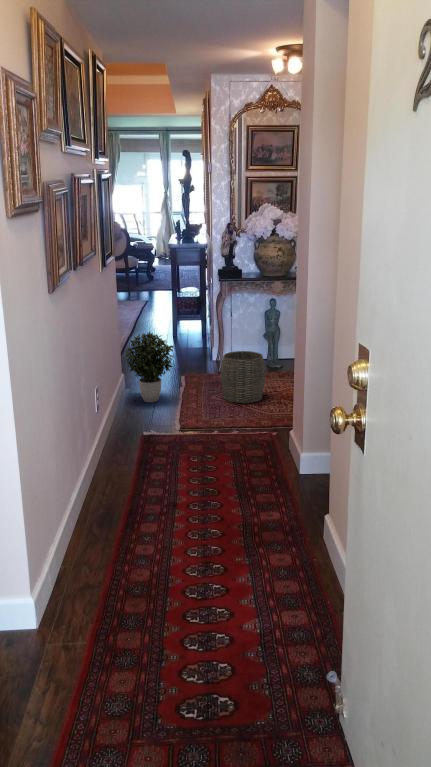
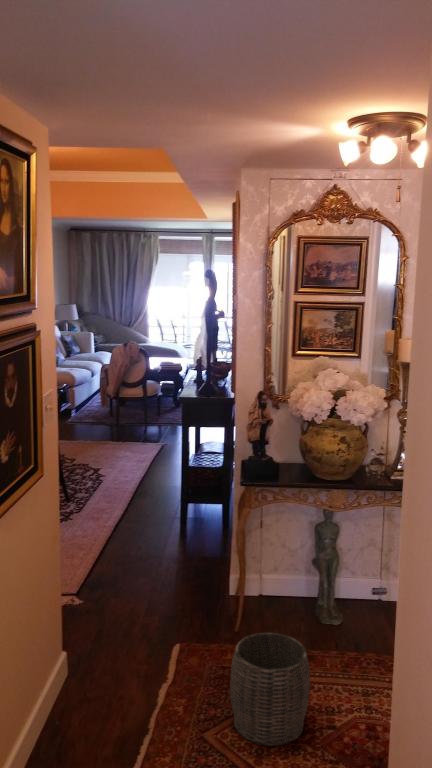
potted plant: present [126,332,174,402] -> none [58,598,147,729]

